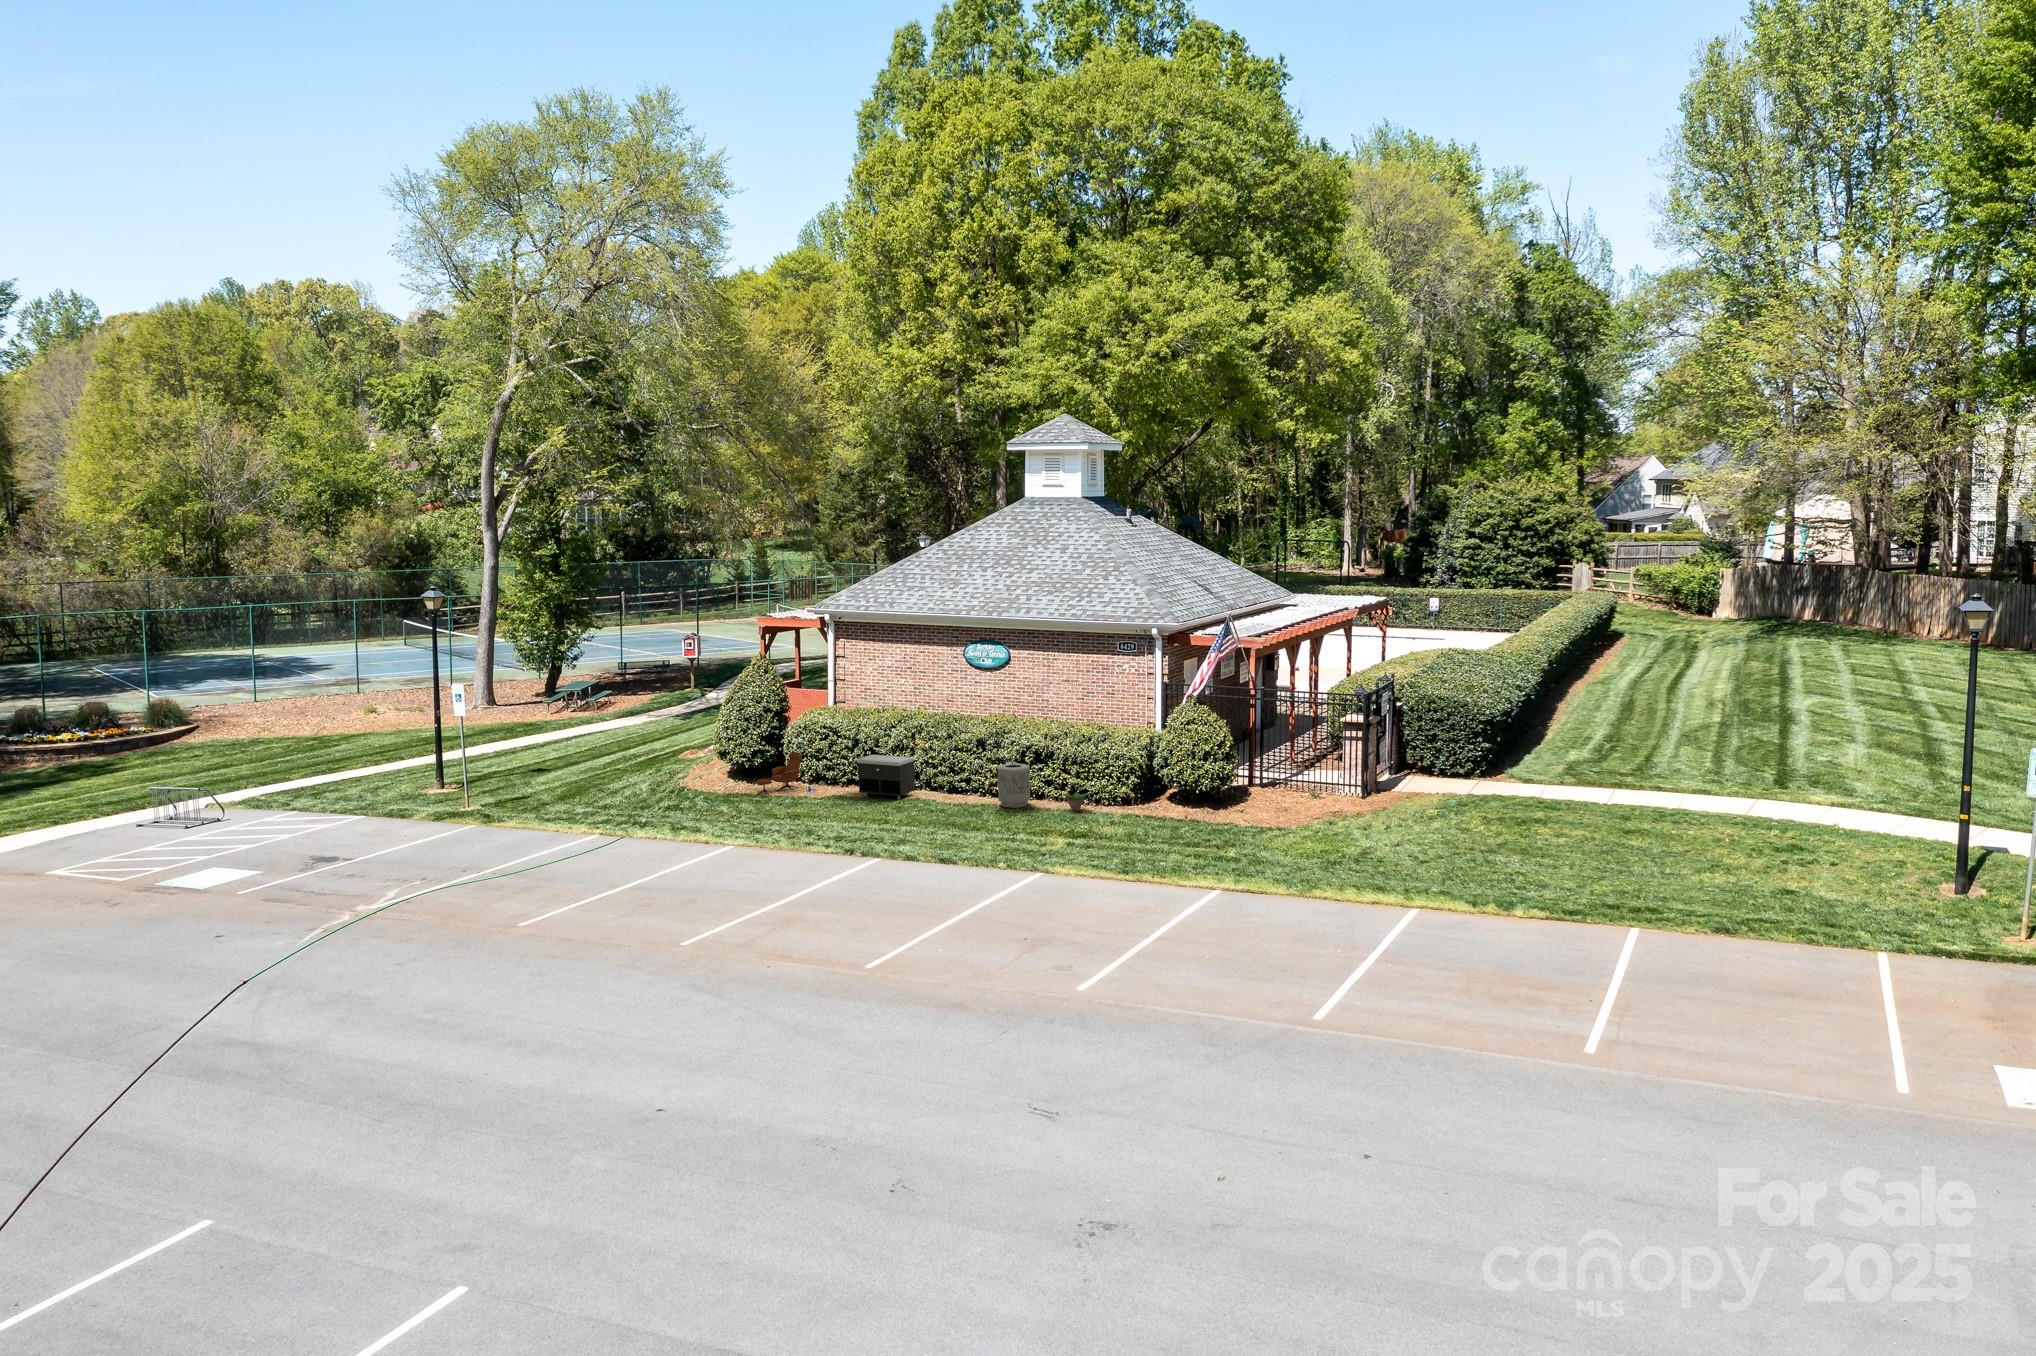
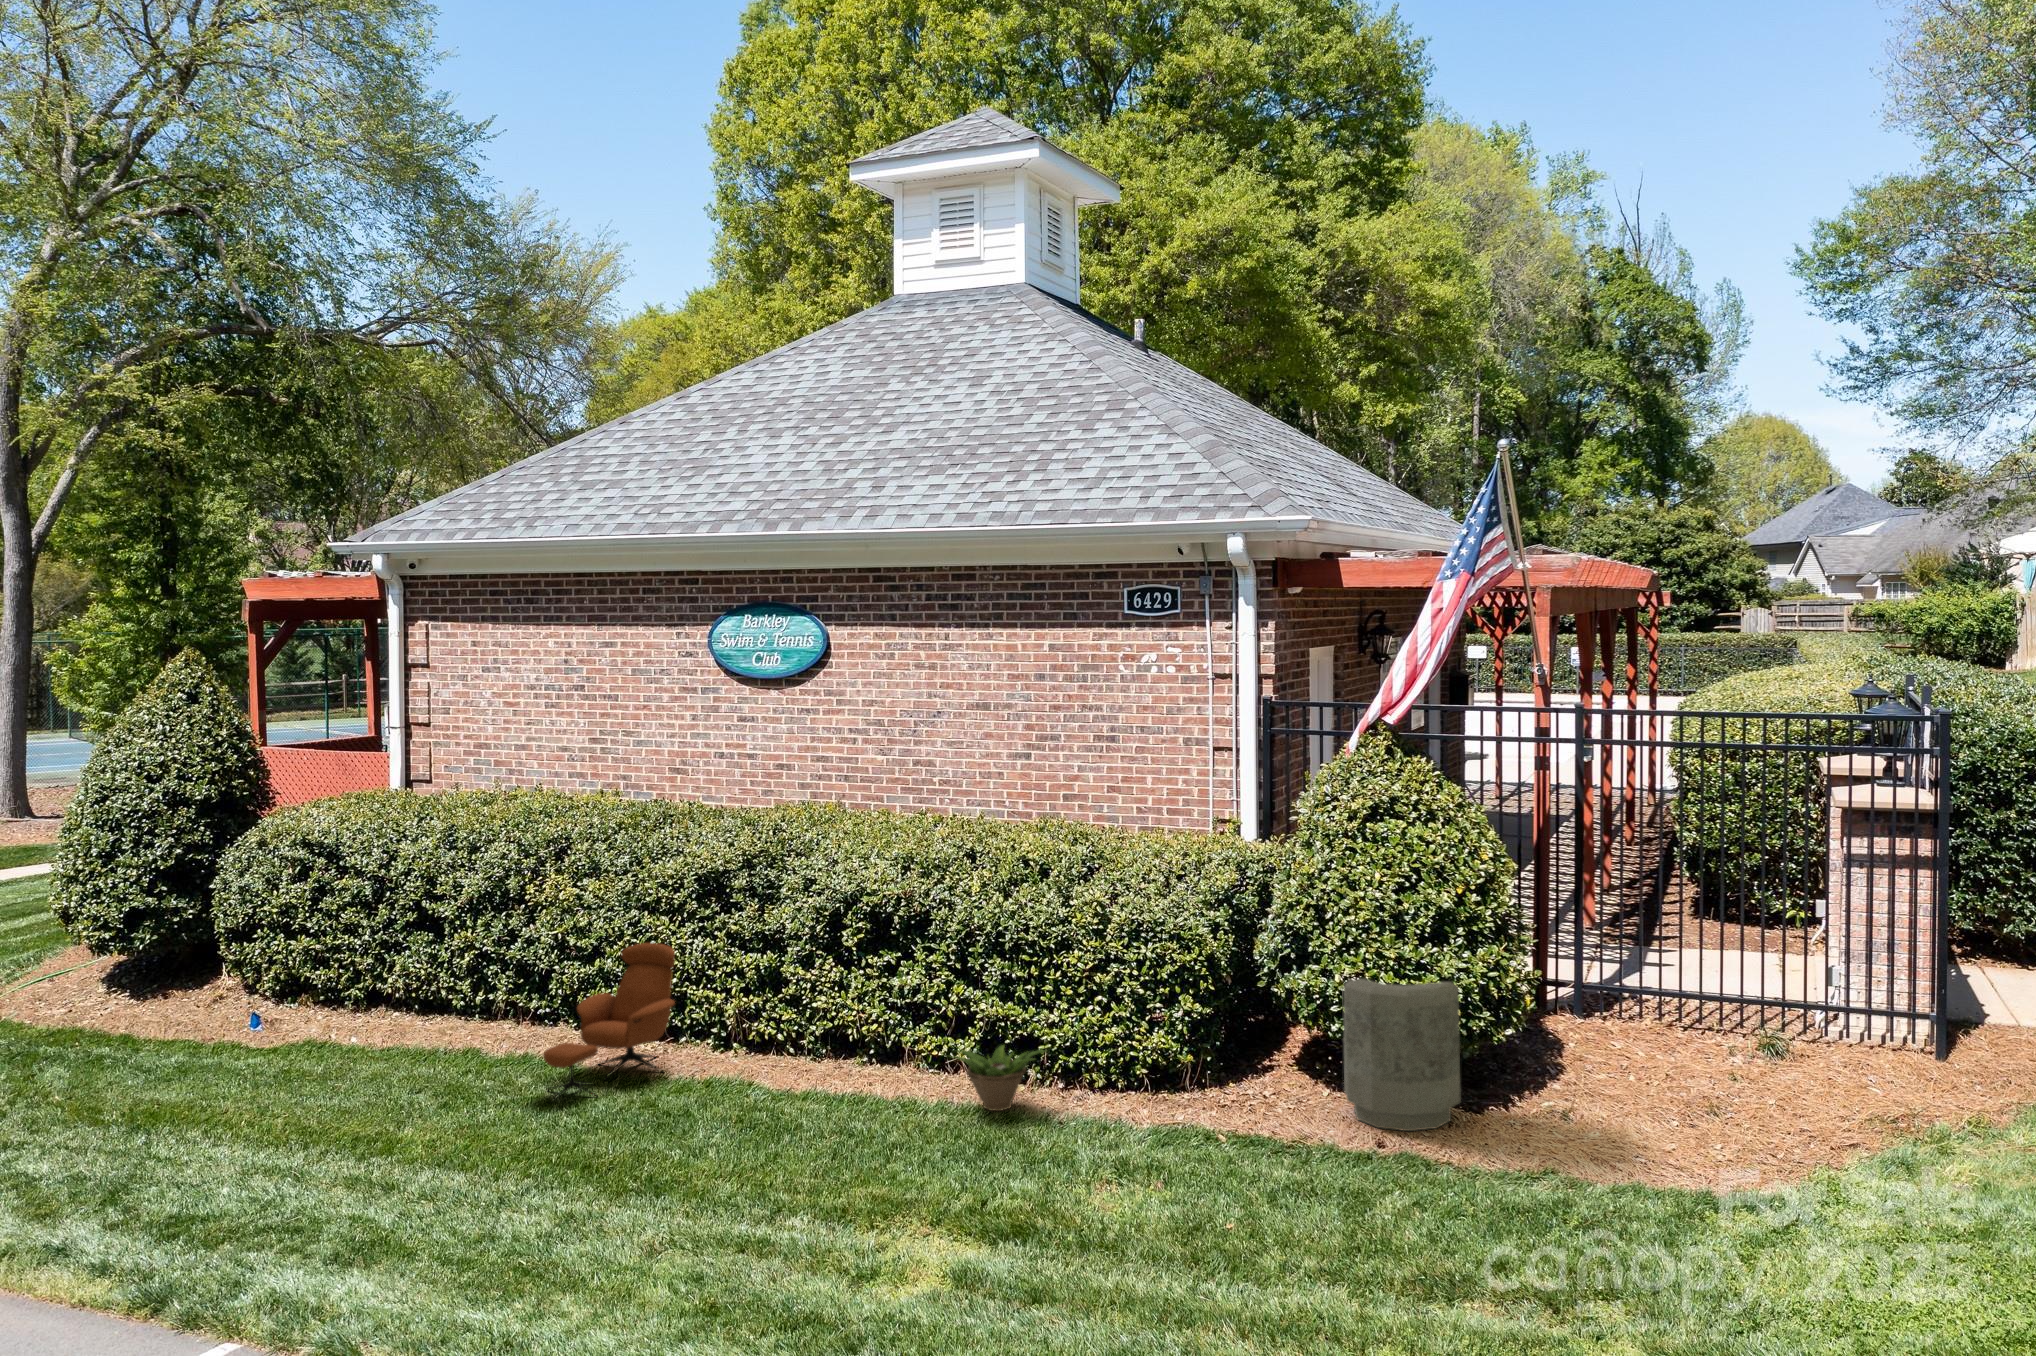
lounge chair: present [756,752,801,794] -> present [543,943,675,1102]
storage bench: present [857,755,915,799] -> none [355,921,533,1057]
trash can: present [998,763,1030,808] -> present [1342,979,1461,1131]

